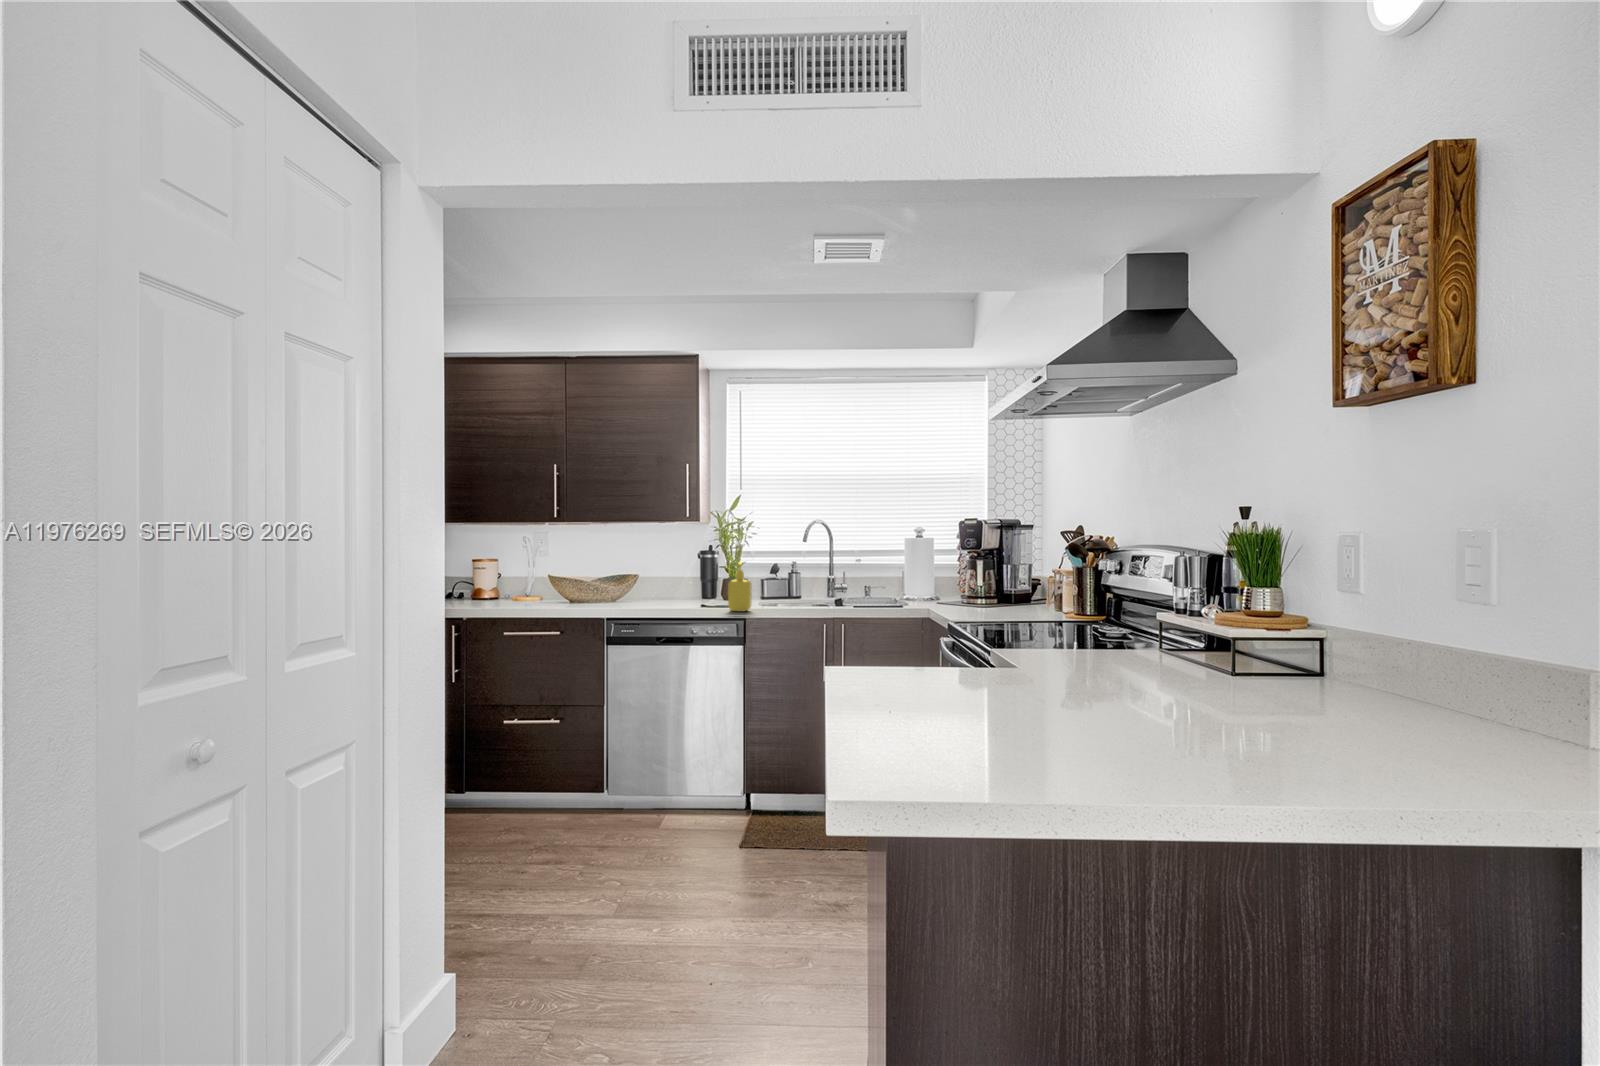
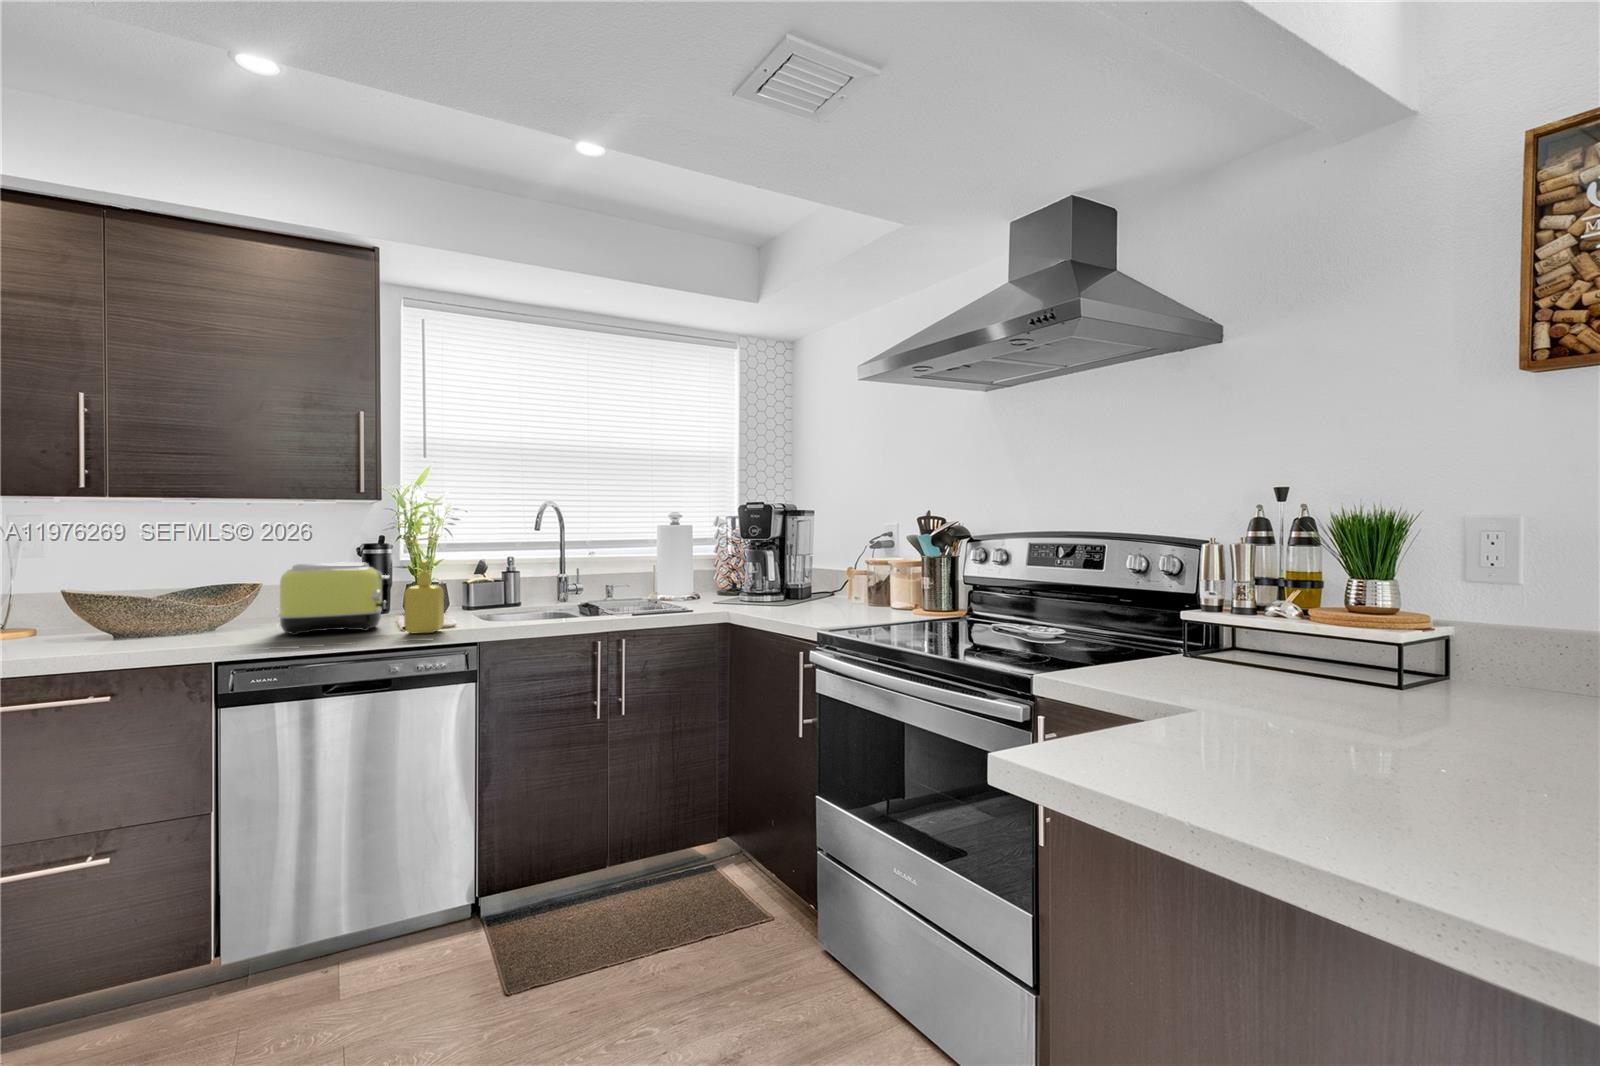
toaster: none [657,563,719,609] -> present [279,562,390,635]

